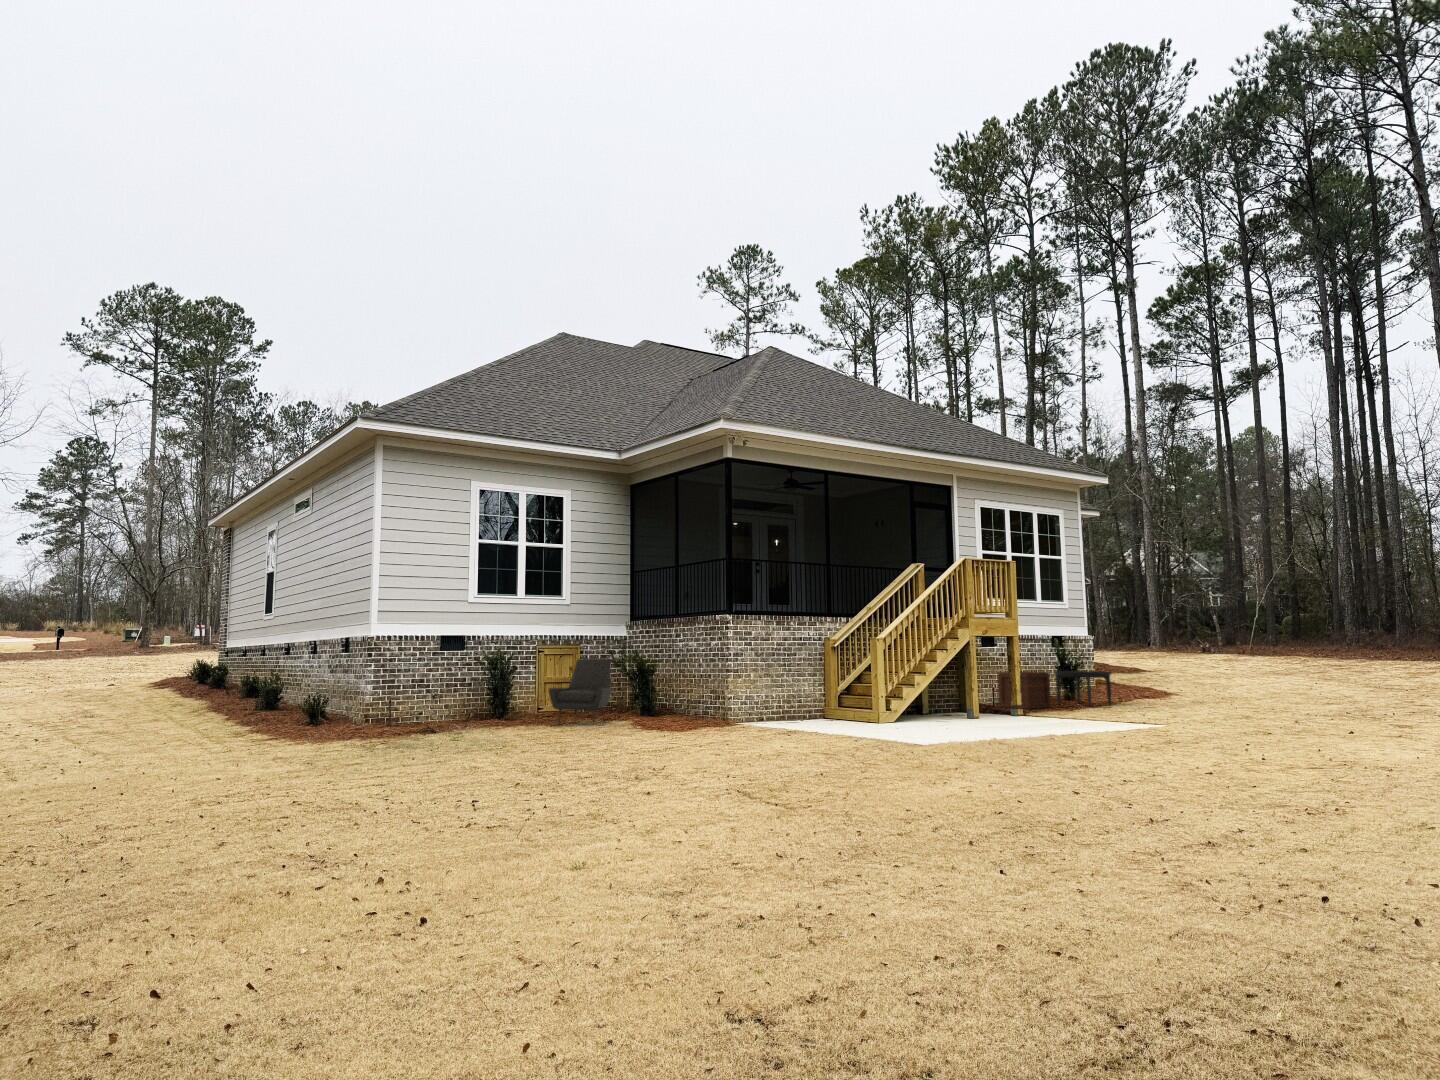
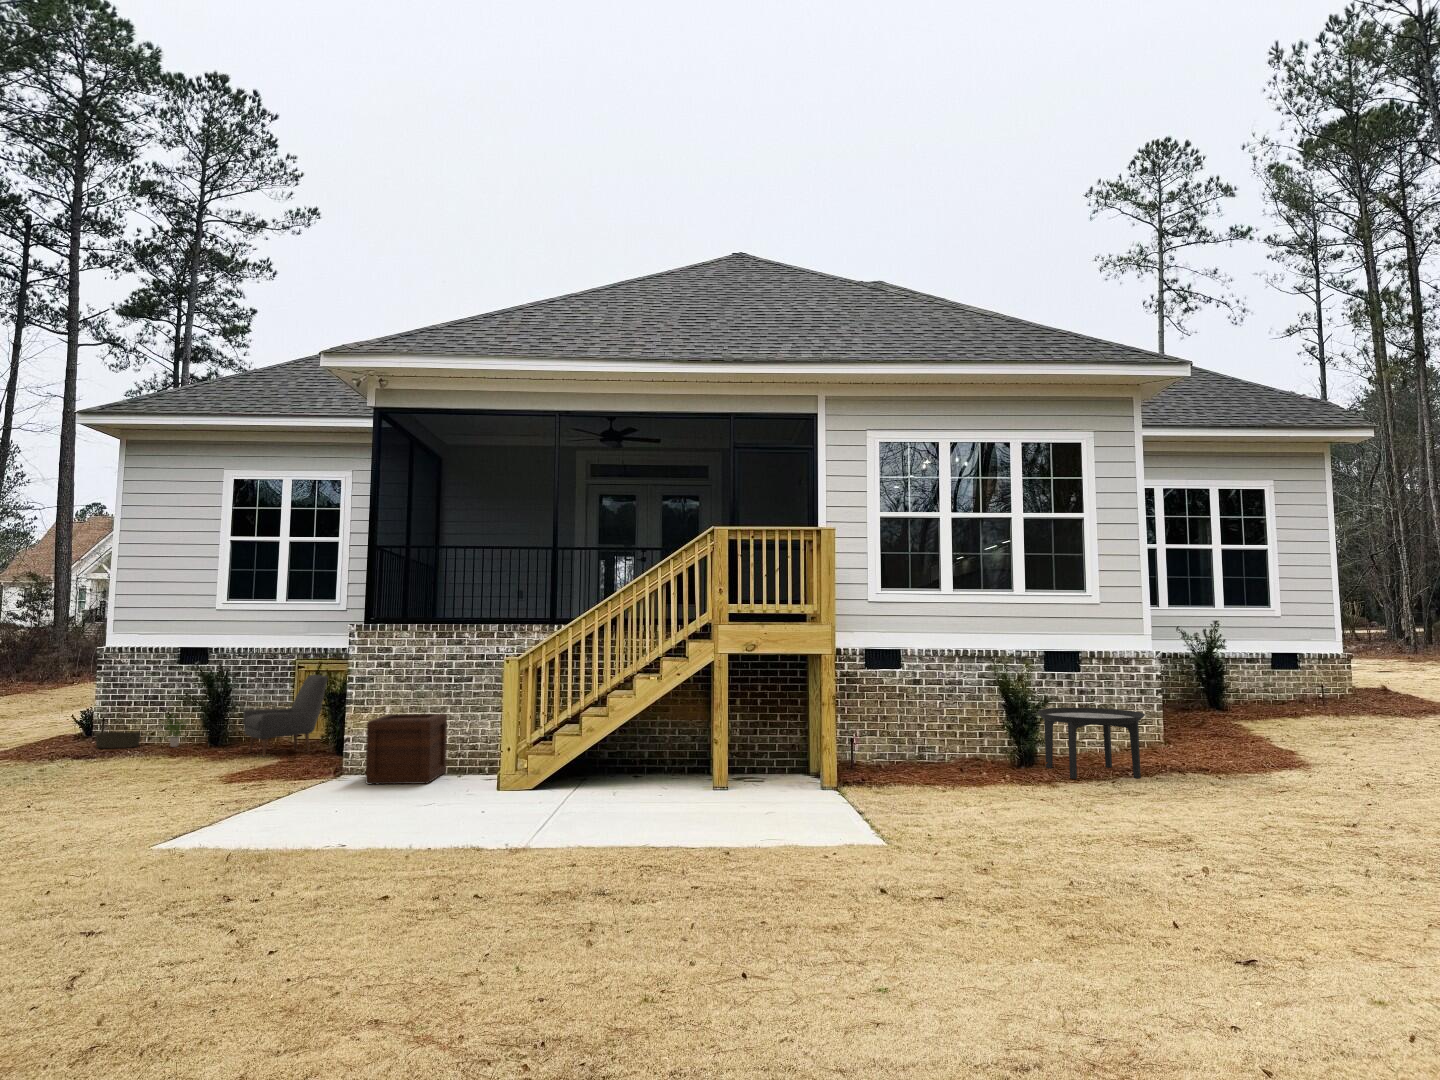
wooden crate: present [998,671,1051,709] -> present [366,714,447,784]
potted plant: none [439,692,472,727] -> present [161,714,187,747]
basket: none [380,698,421,730] -> present [95,716,141,748]

